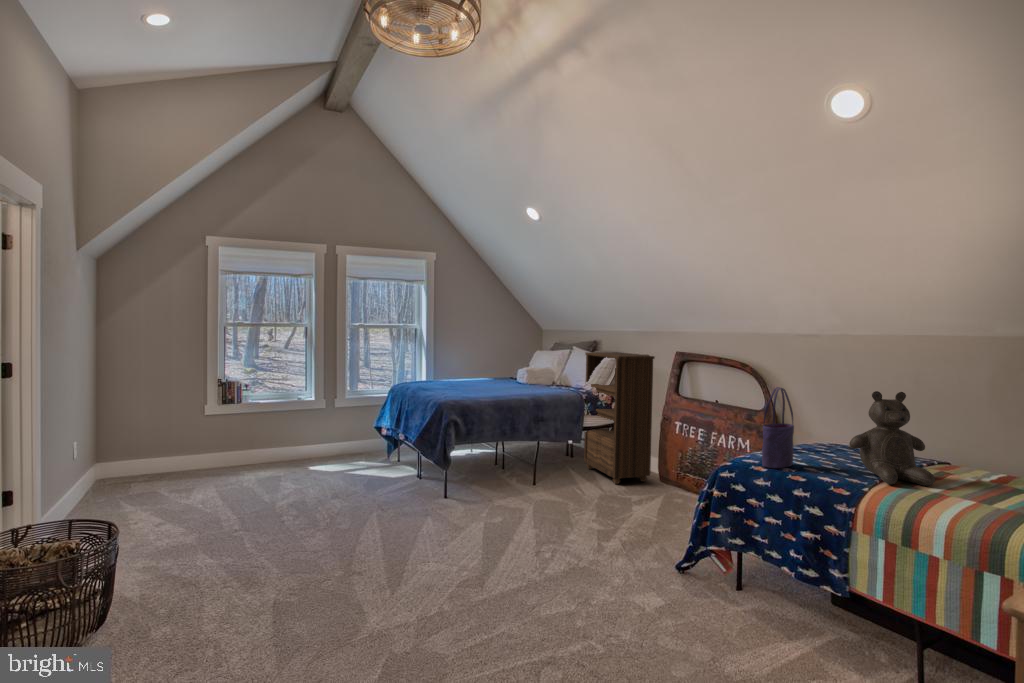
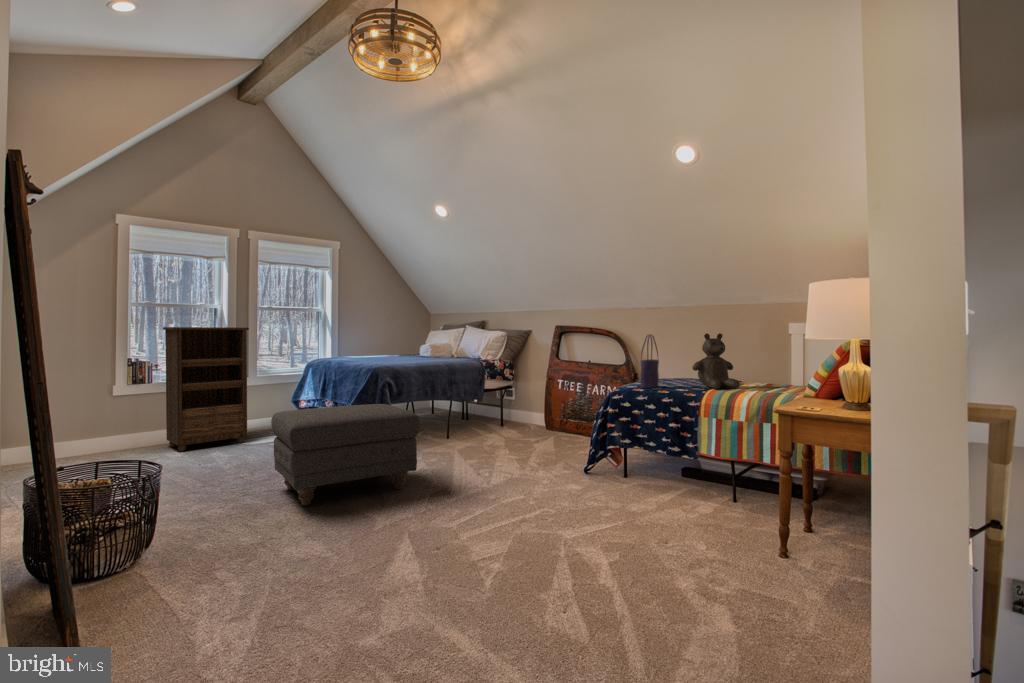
bookshelf: present [584,352,655,484] -> present [163,327,249,451]
ottoman: none [282,453,451,583] -> present [271,404,420,506]

